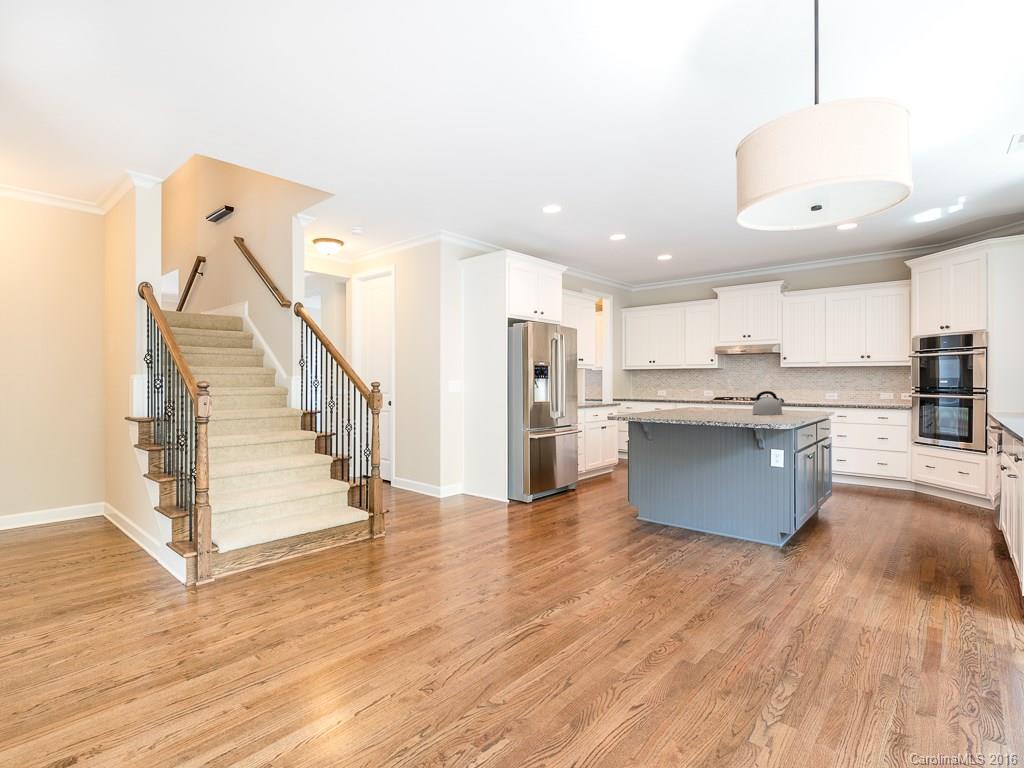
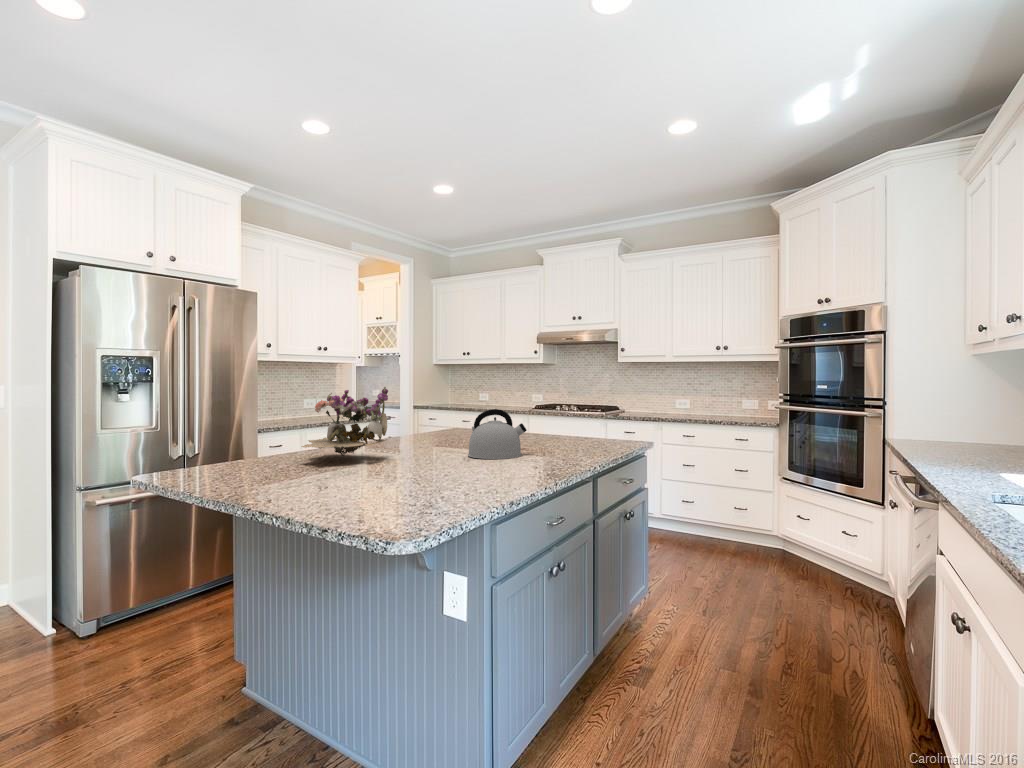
flower arrangement: none [669,379,717,415] -> present [302,387,388,457]

